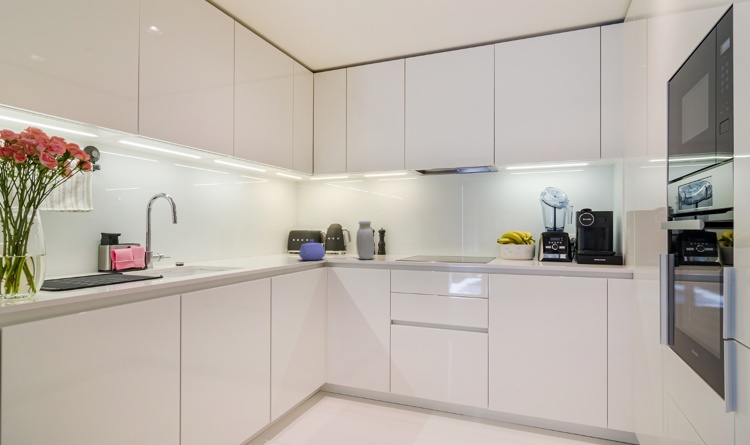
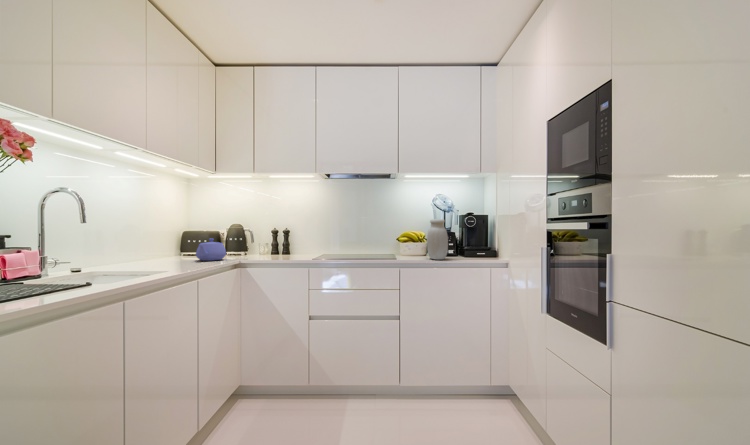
jar: present [356,220,374,259] -> present [427,219,448,260]

